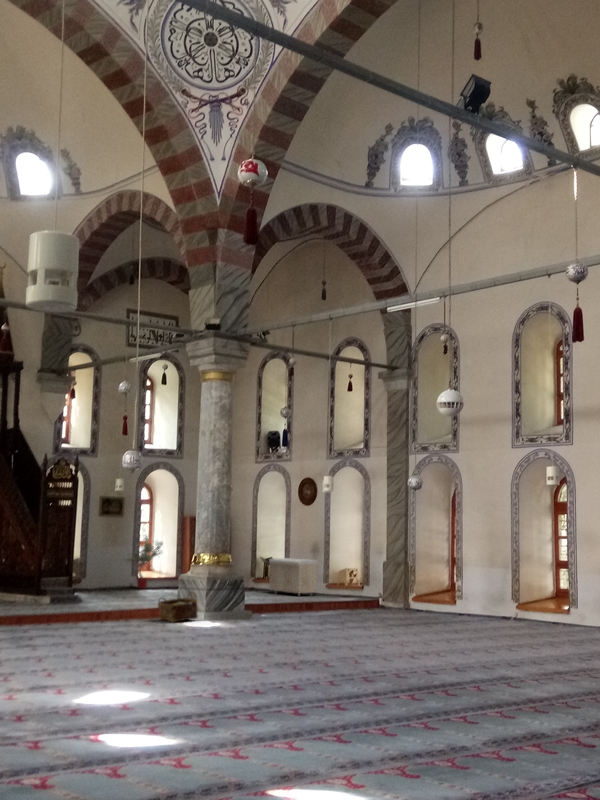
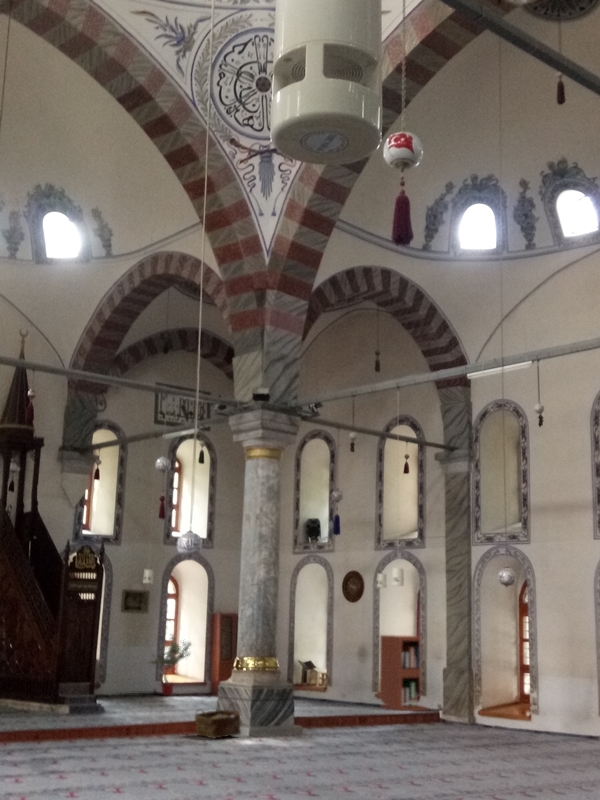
bookshelf: none [330,534,373,600] -> present [380,635,428,711]
storage bench: present [269,558,318,596] -> none [310,662,366,707]

